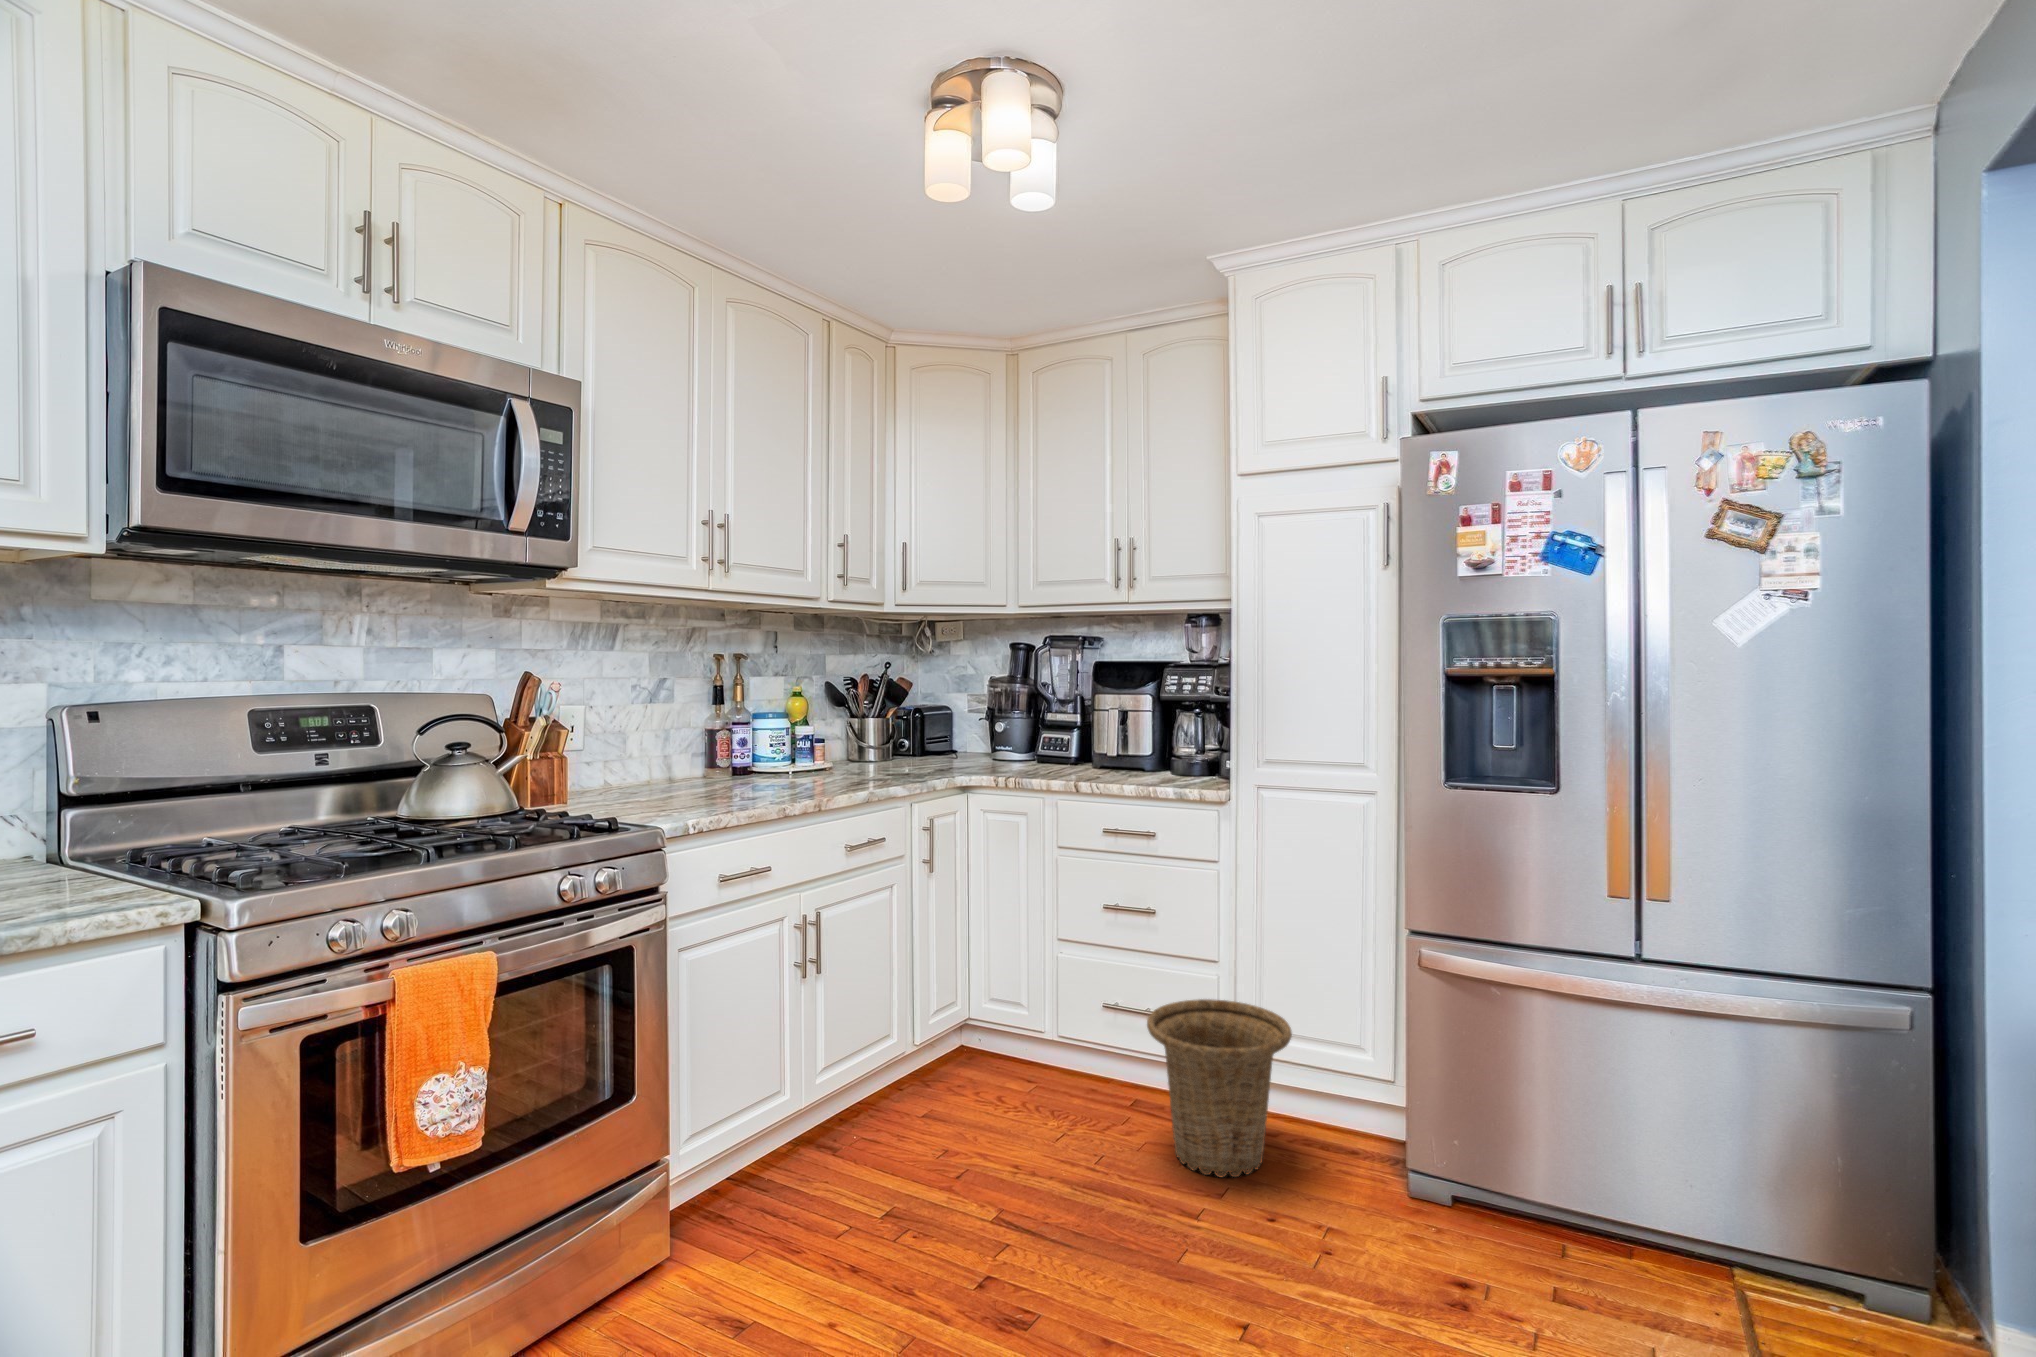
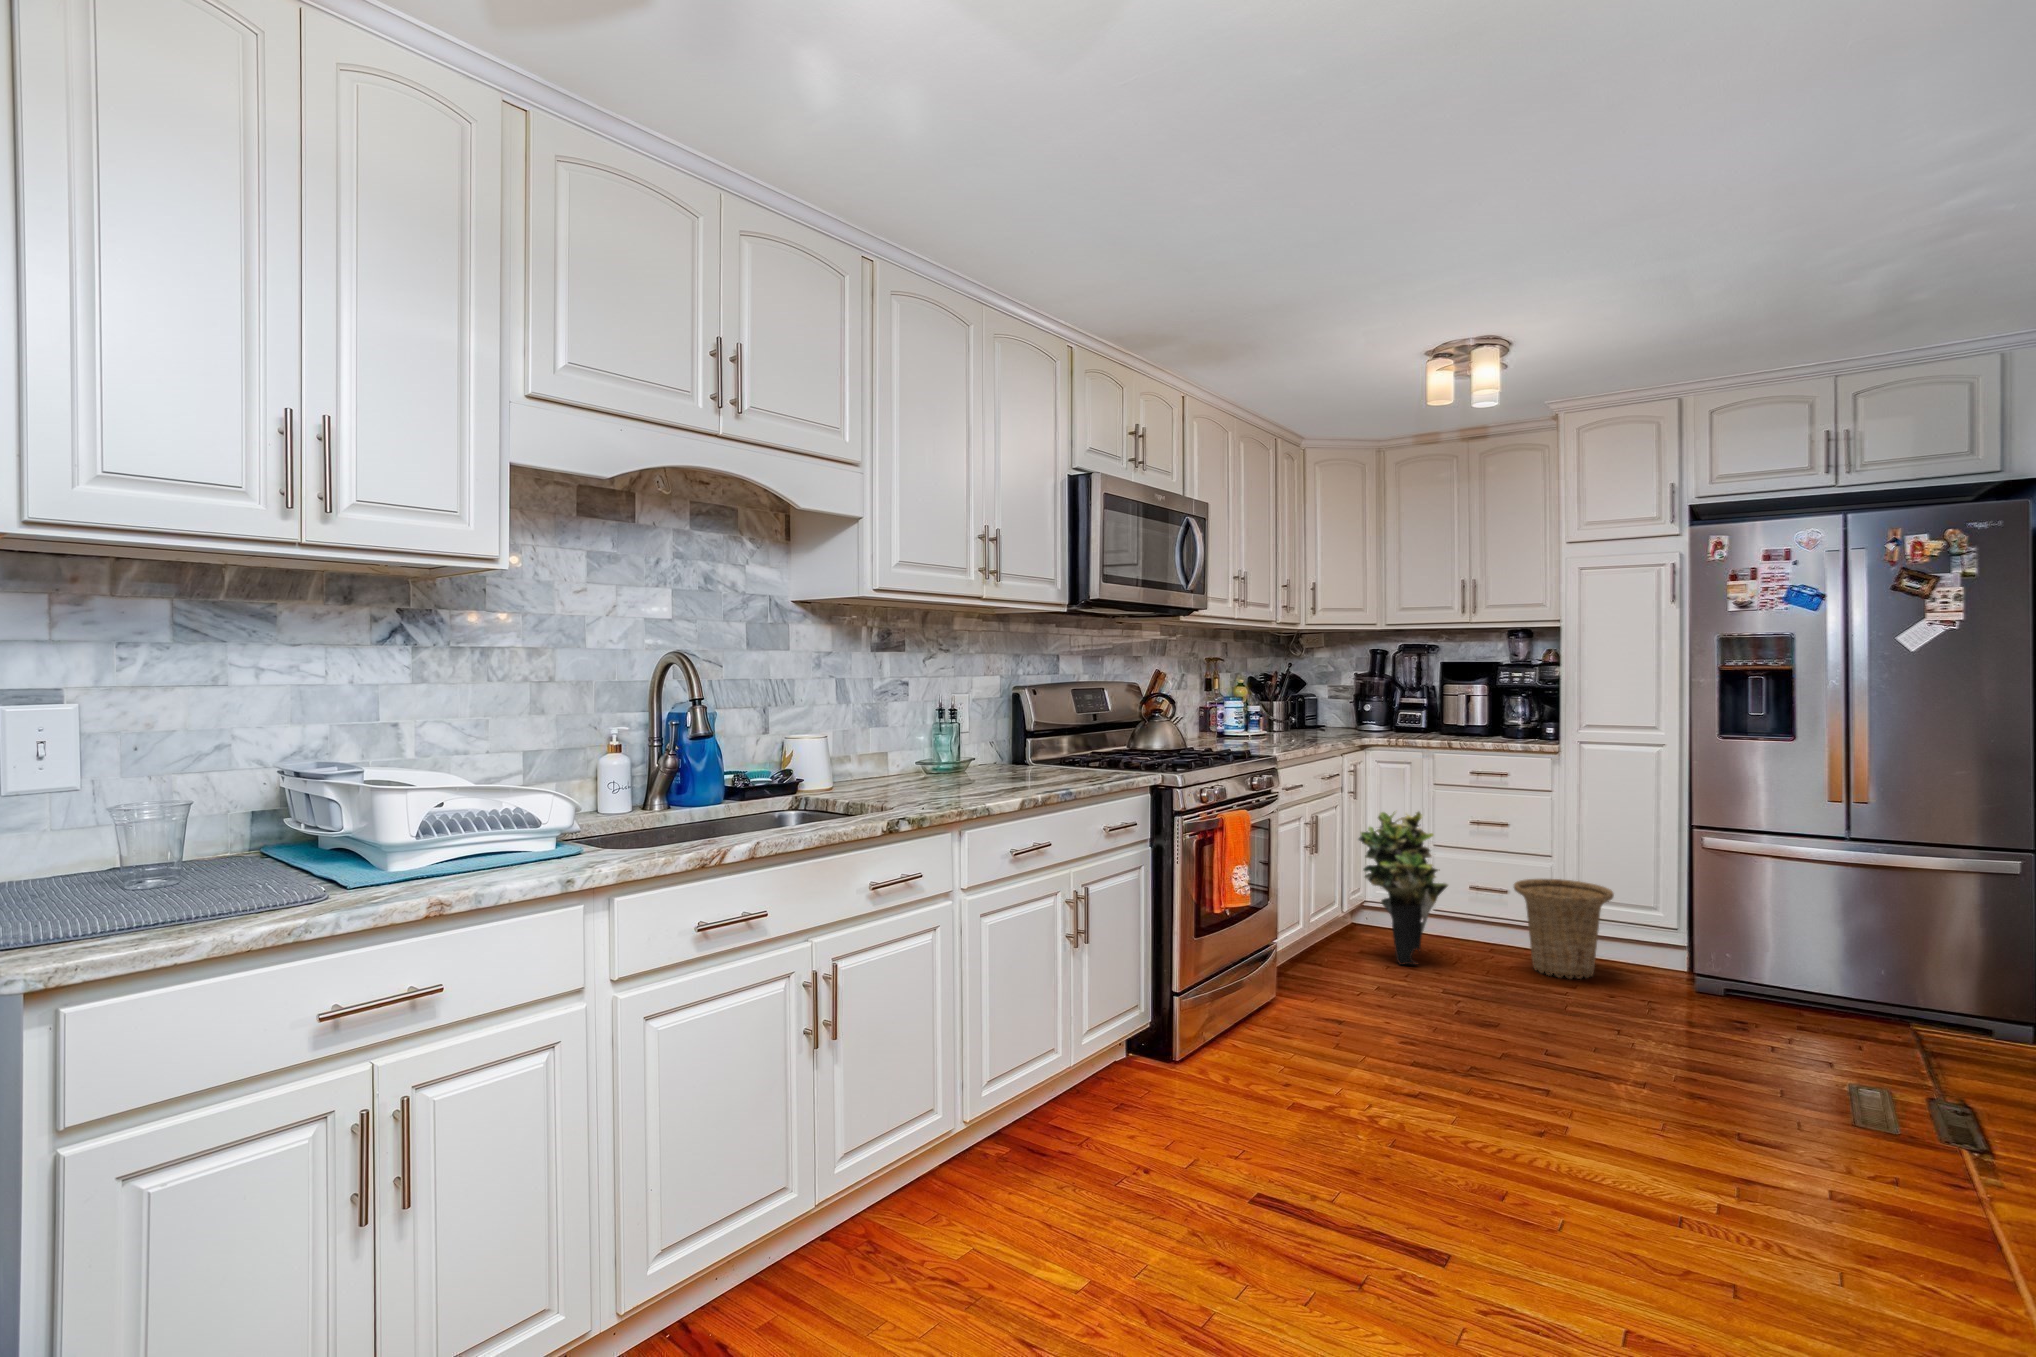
potted plant: none [921,893,1050,1154] -> present [1358,812,1448,965]

